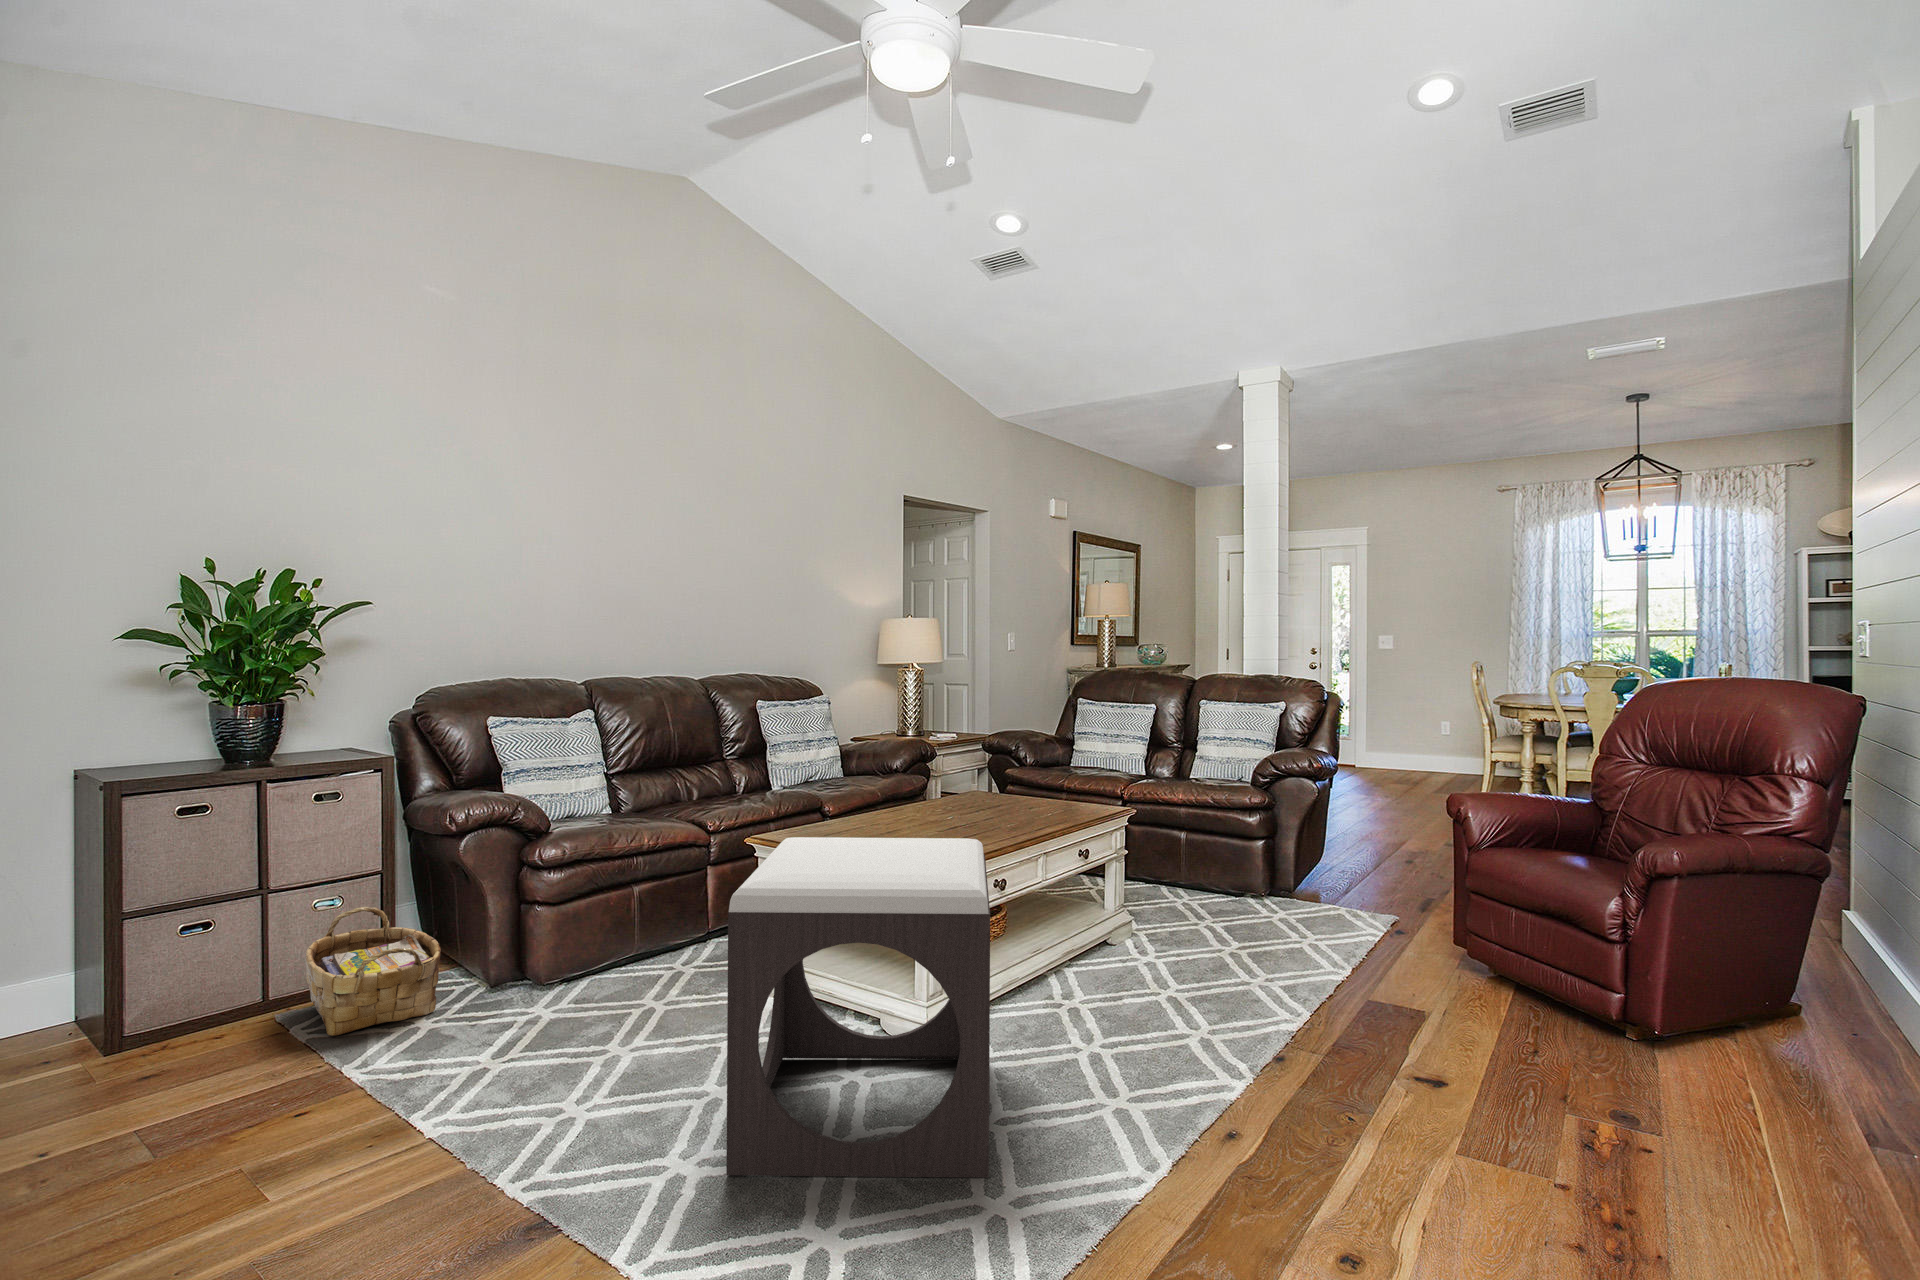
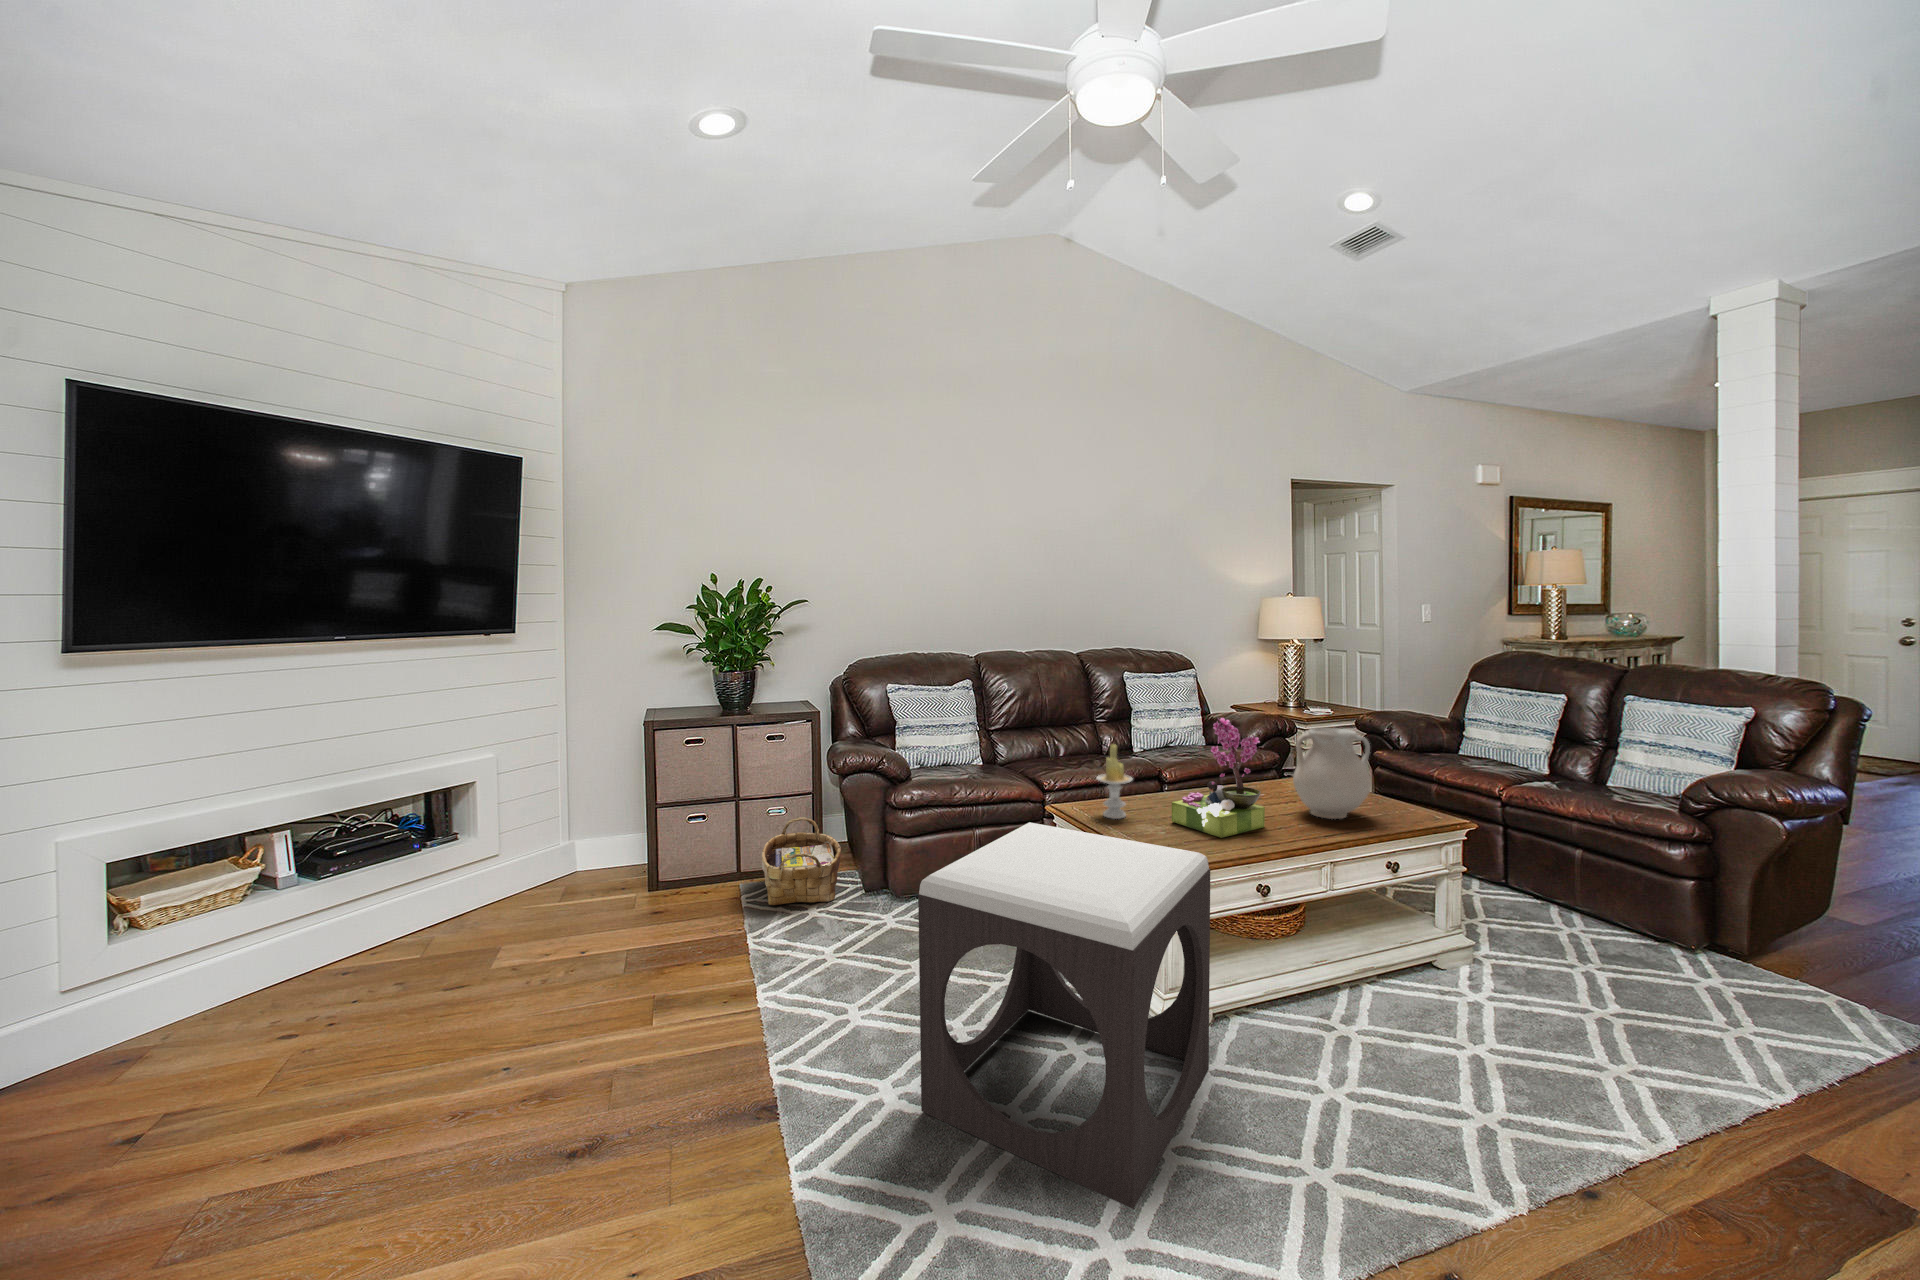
flower arrangement: none [895,722,981,840] -> present [1172,718,1265,838]
vase: none [993,731,1060,816] -> present [1293,728,1371,819]
candle: none [814,758,853,839] -> present [1097,744,1132,819]

